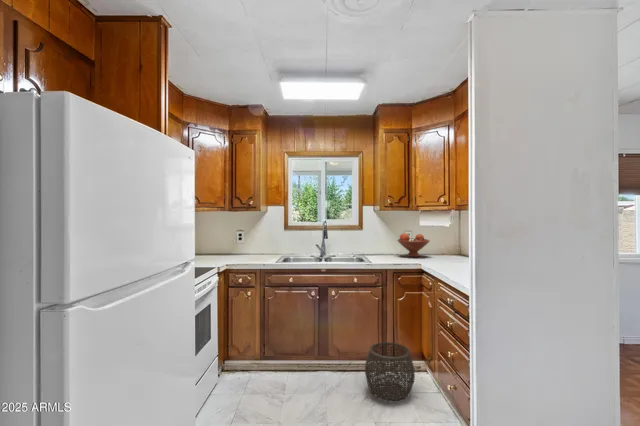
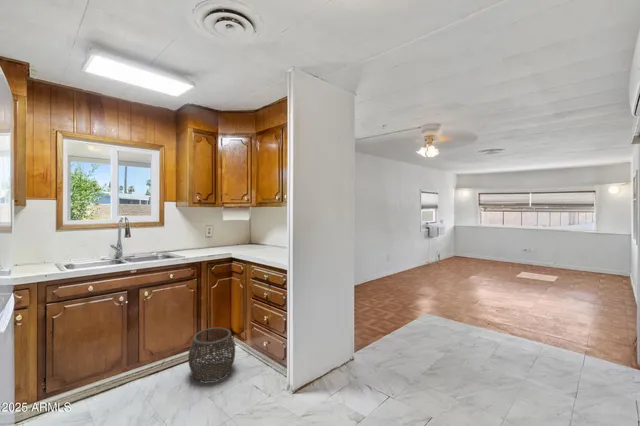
fruit bowl: present [398,233,429,257] -> none [200,227,230,248]

